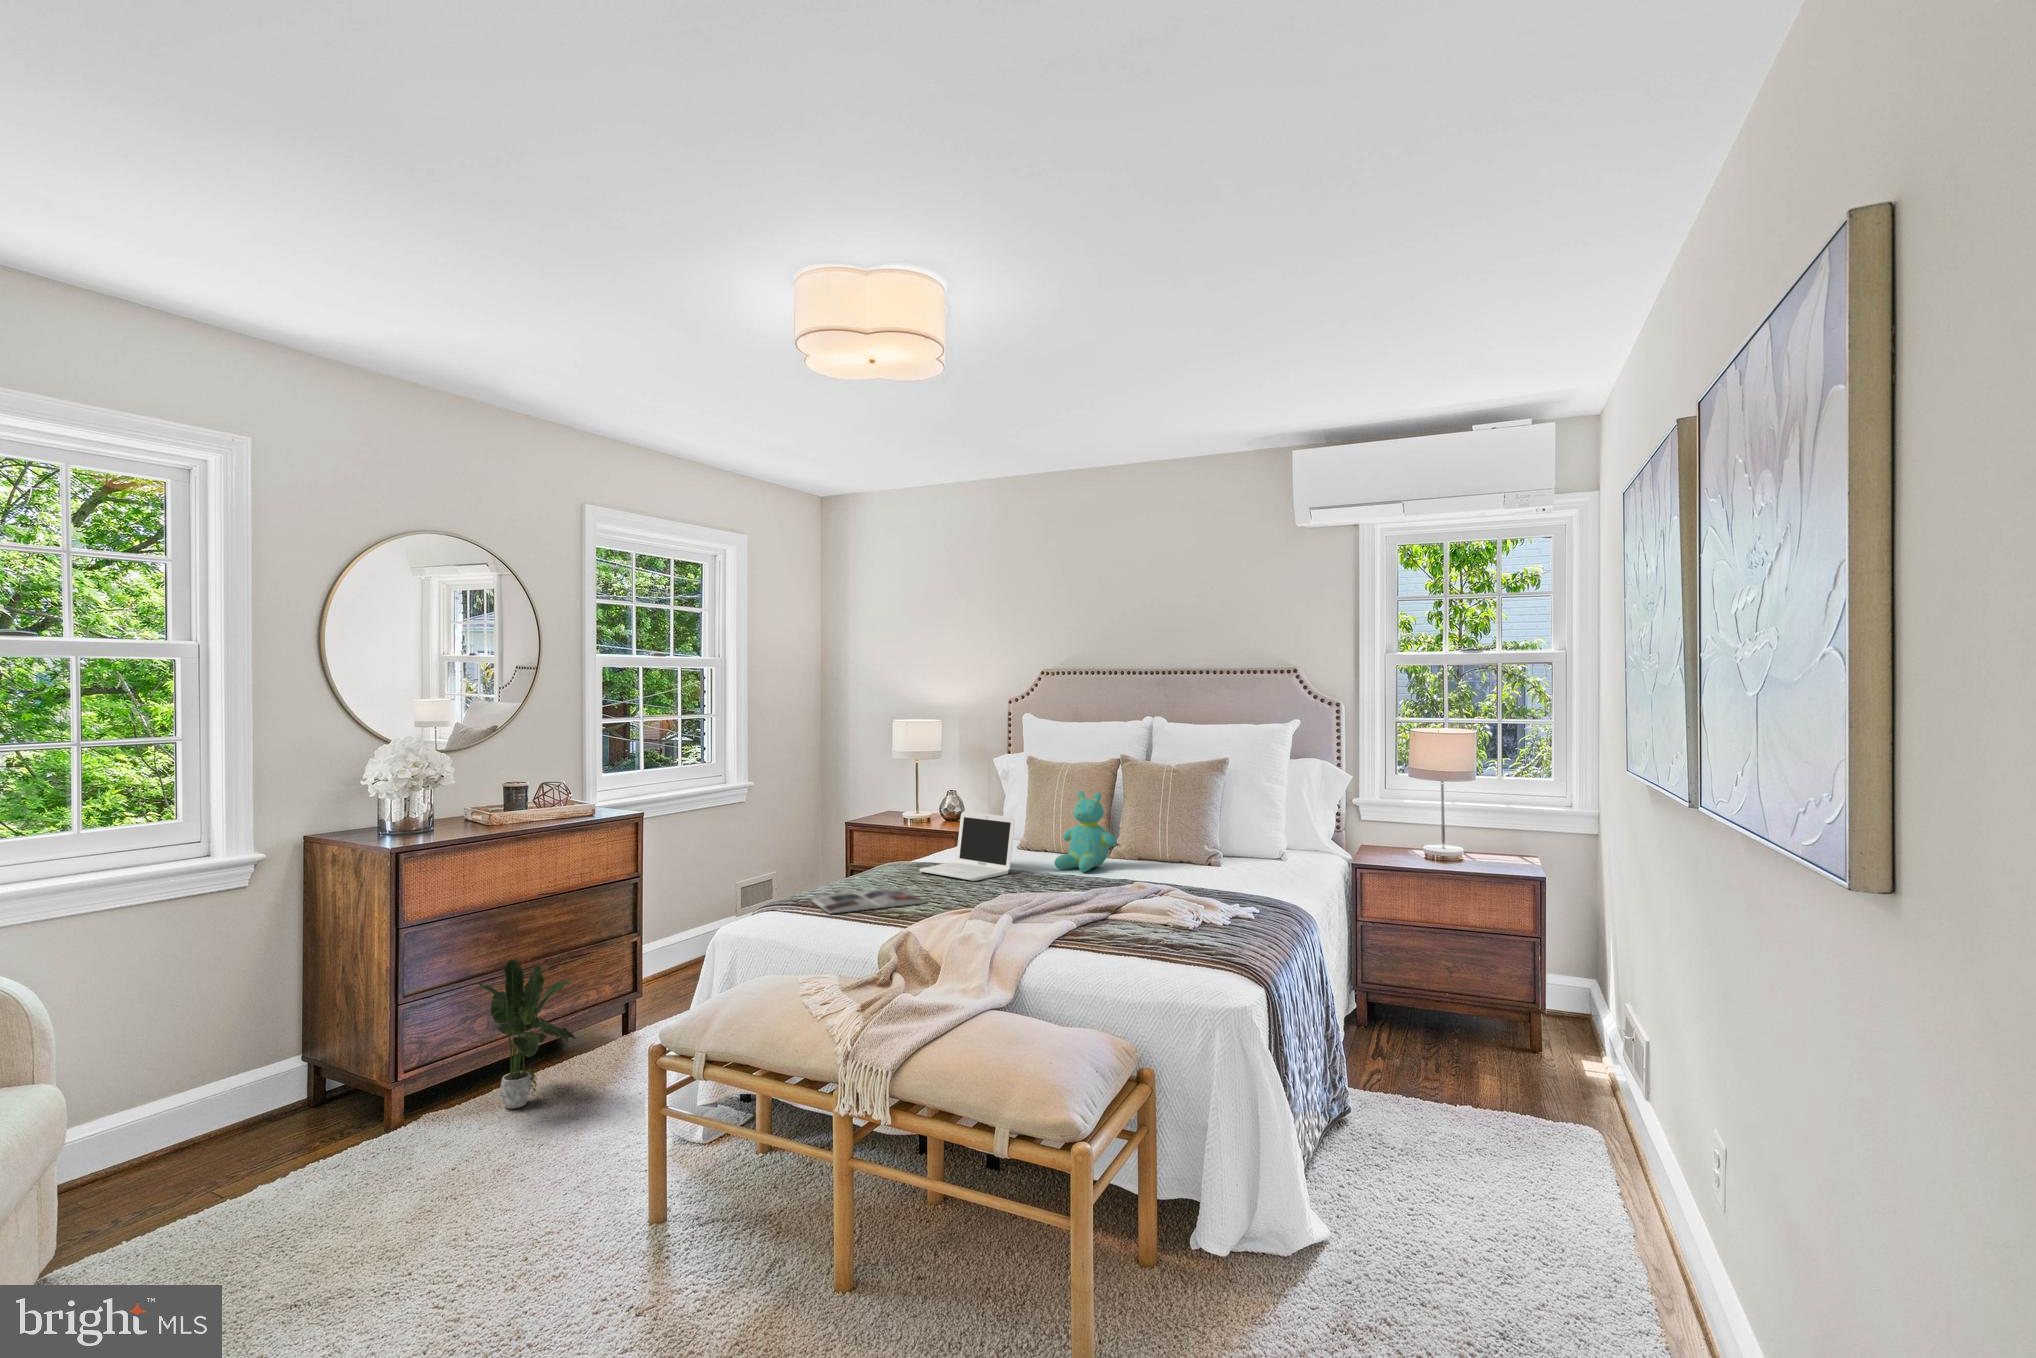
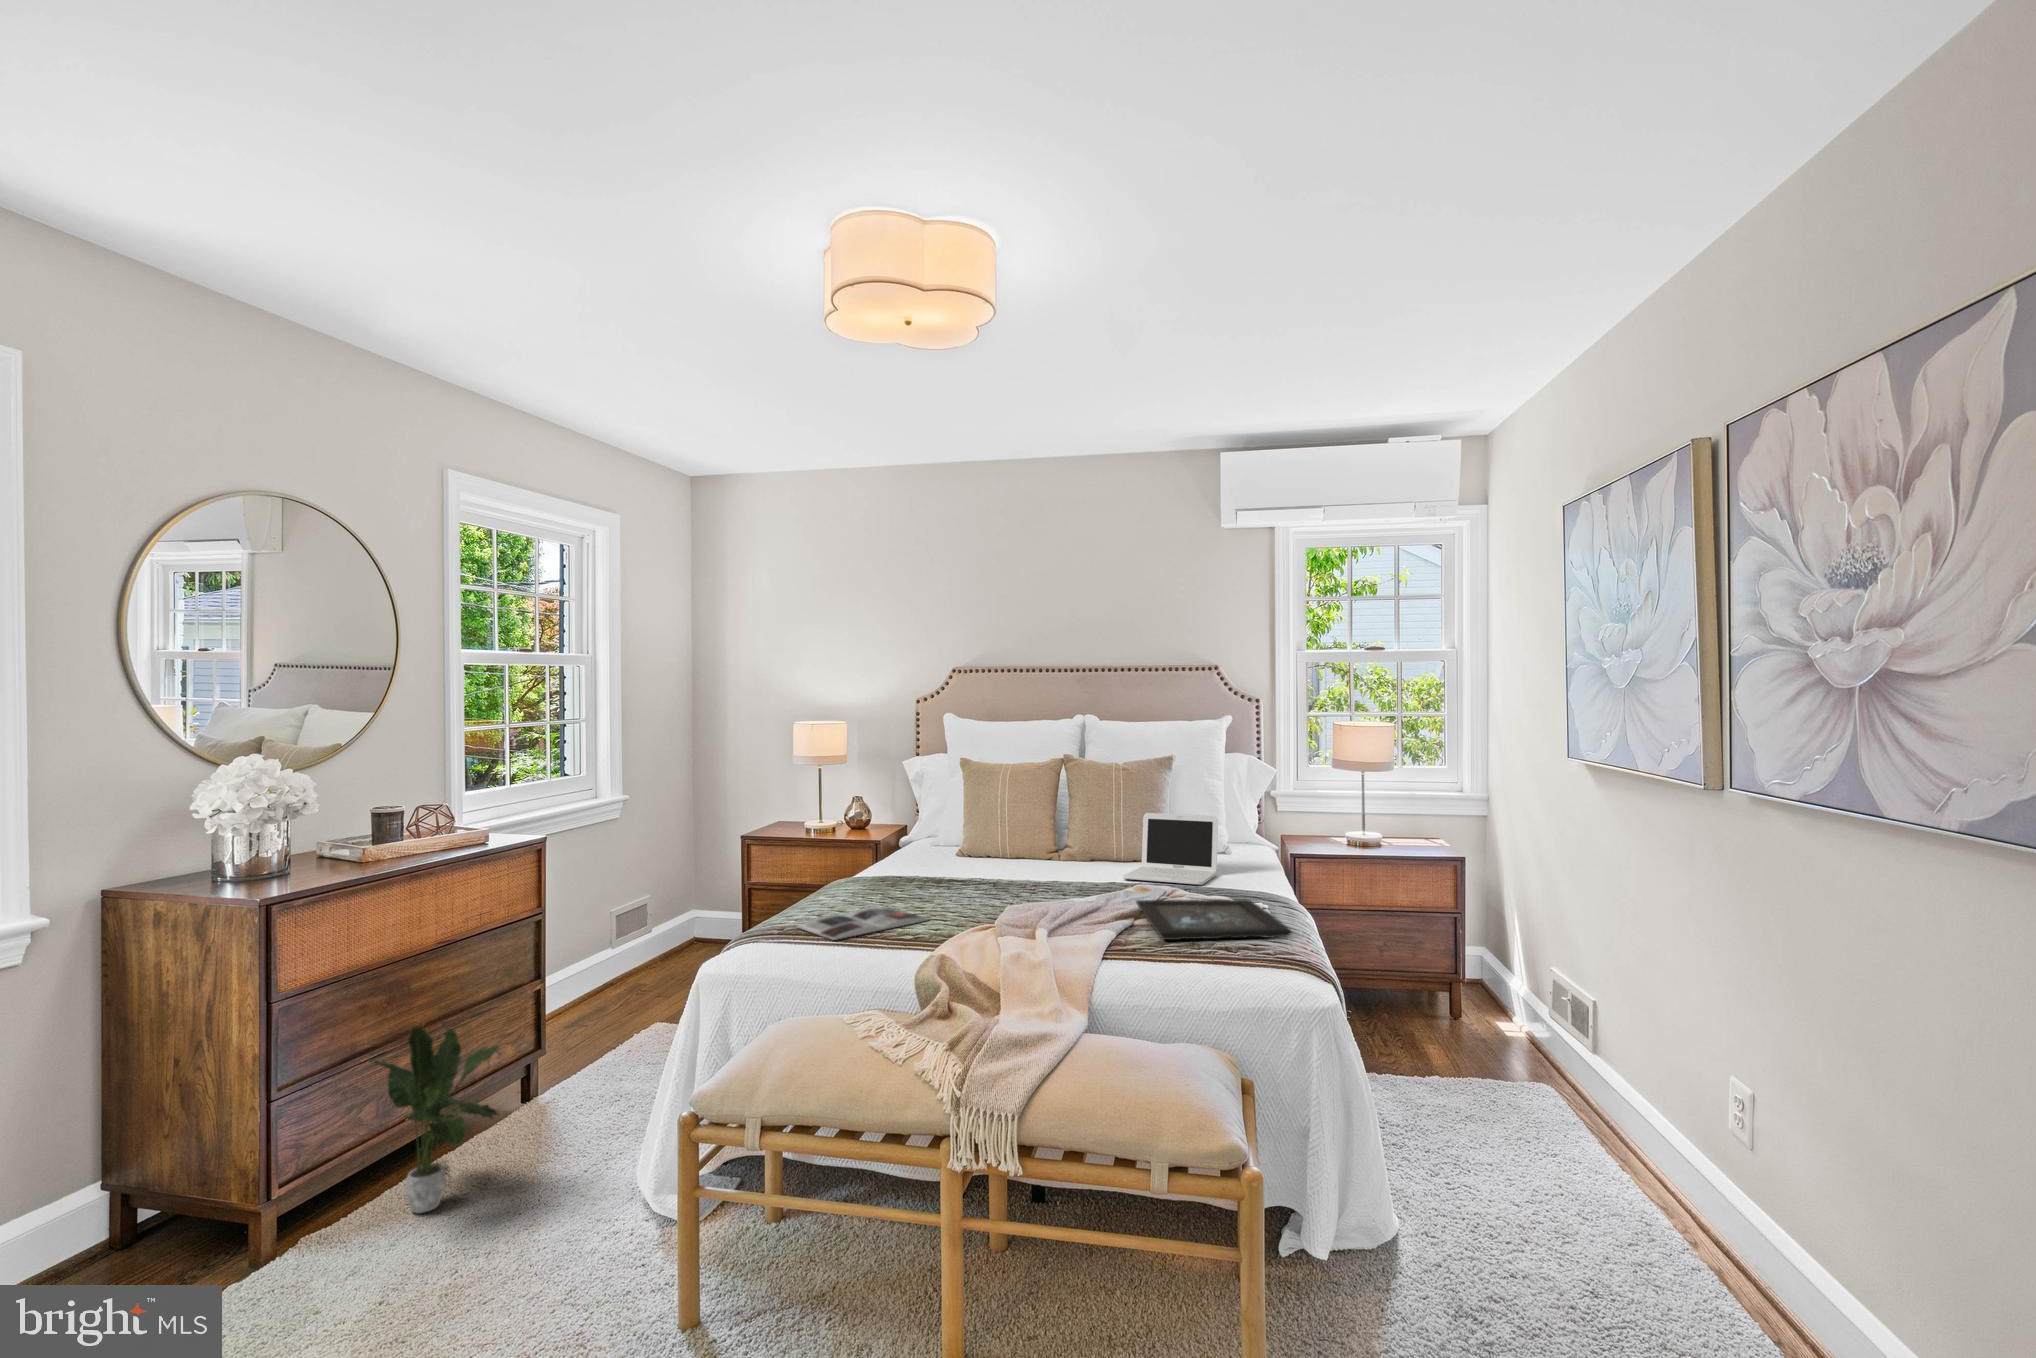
teddy bear: present [1055,791,1116,872] -> none [1025,792,1087,876]
laptop: present [919,812,1015,881] -> present [1123,813,1218,885]
tray: none [1108,898,1236,940] -> present [1136,899,1291,940]

